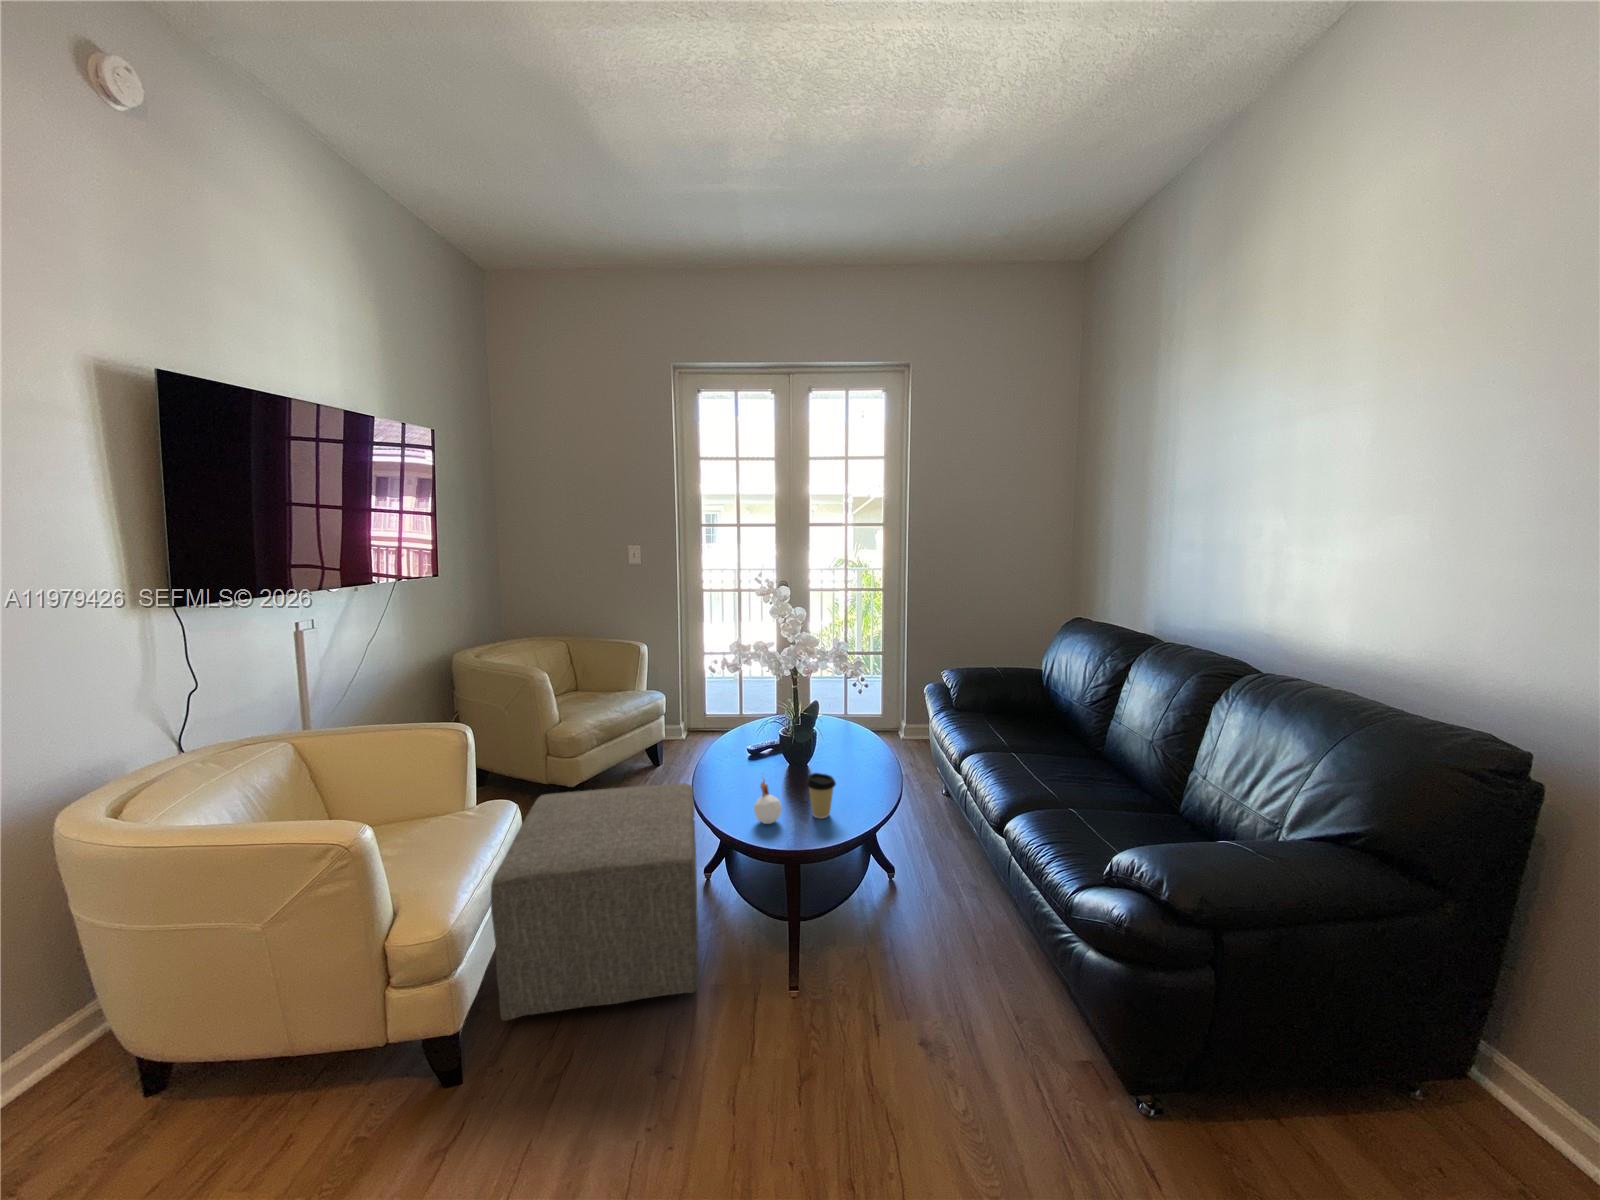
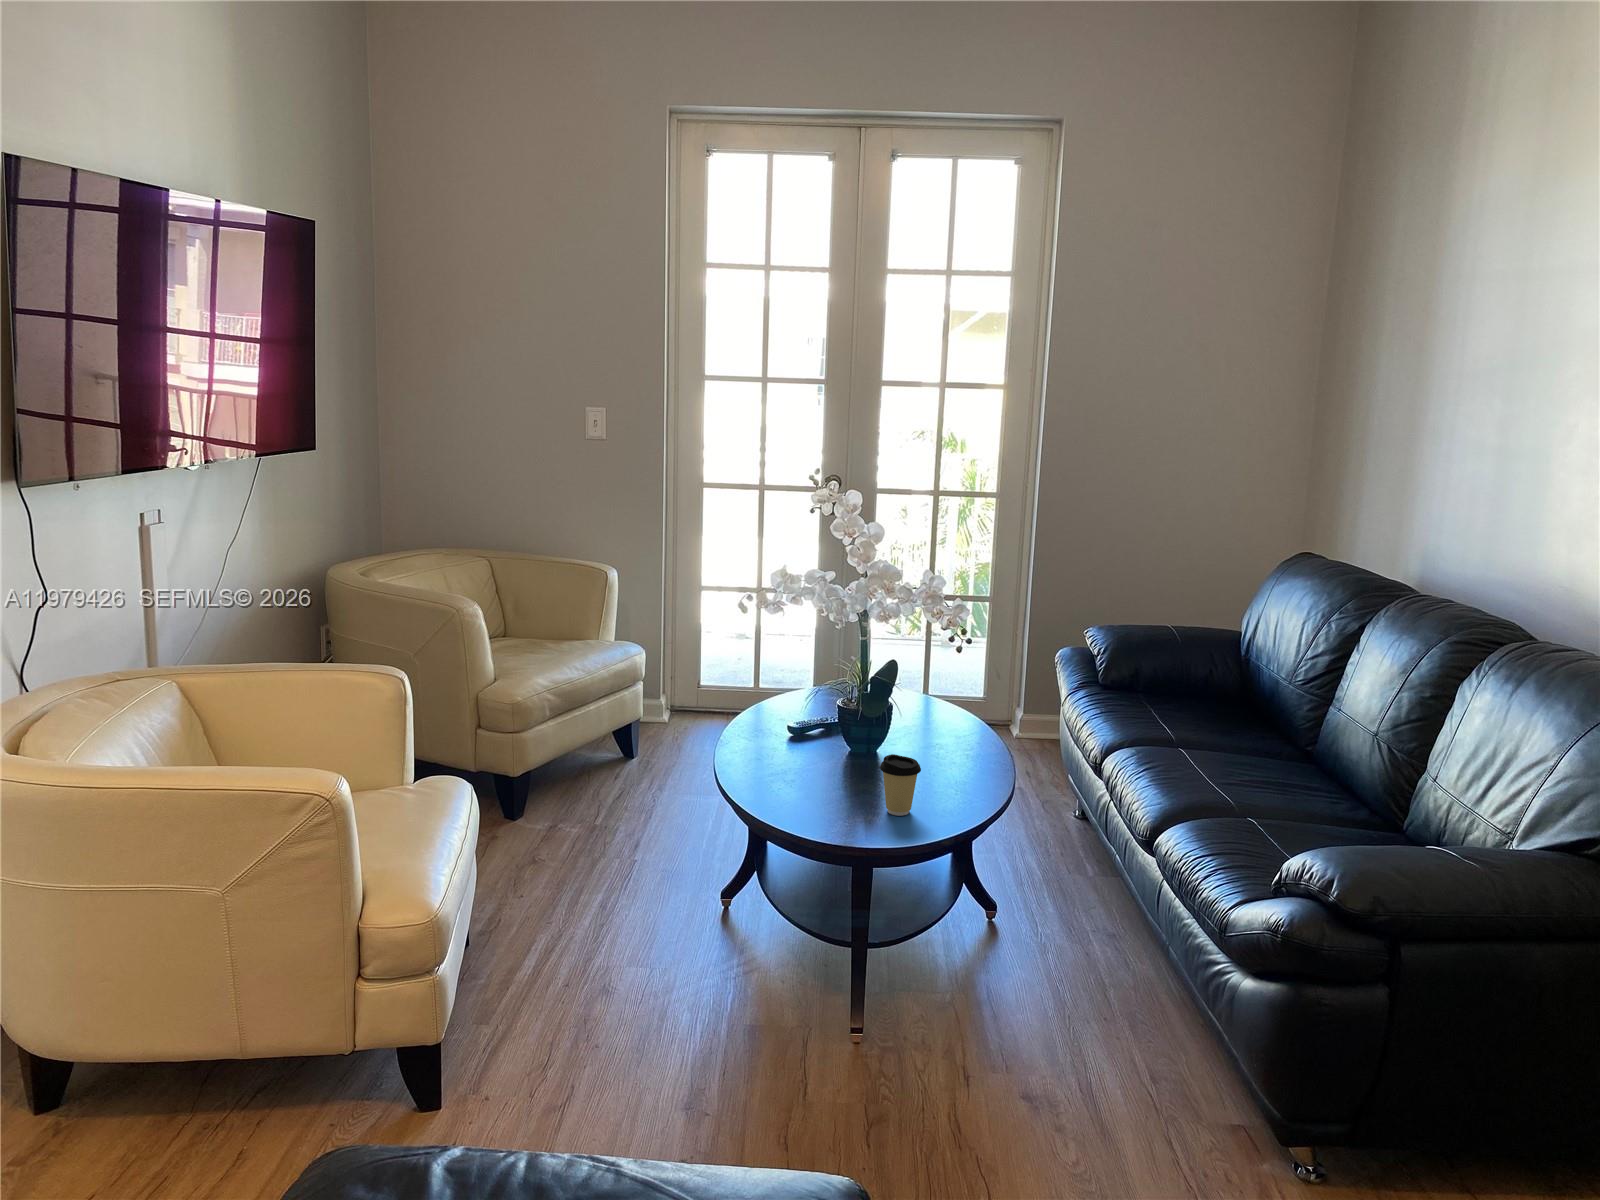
candle: present [754,780,782,824] -> none [807,749,846,819]
ottoman: present [491,784,698,1021] -> none [471,767,731,1044]

